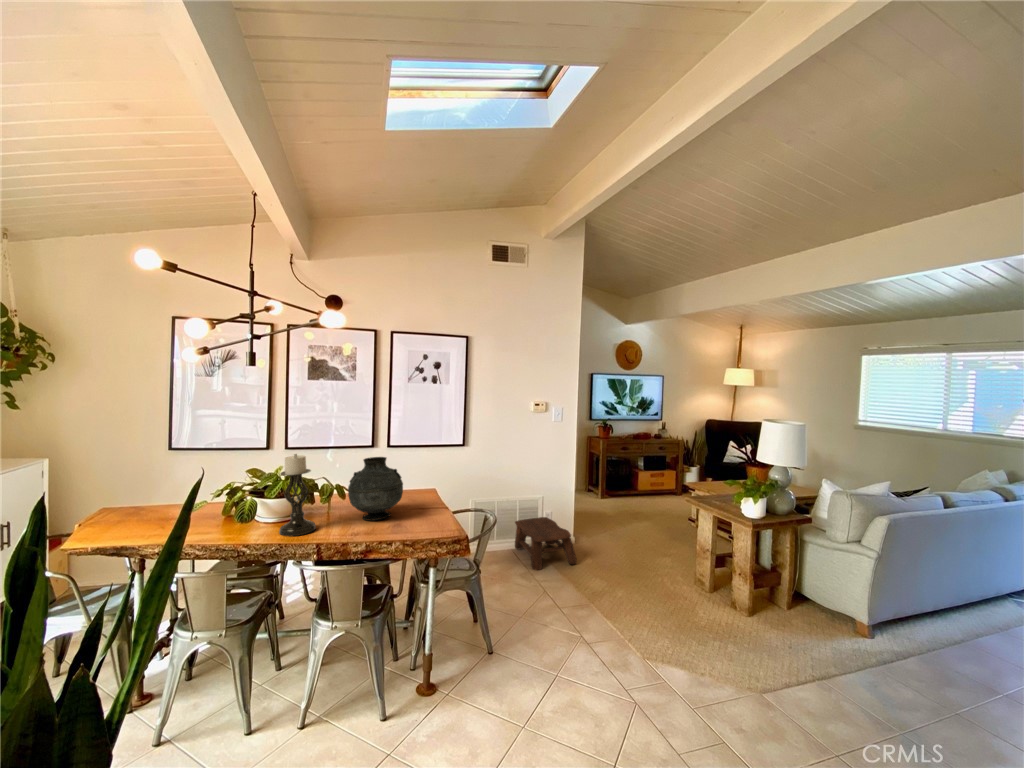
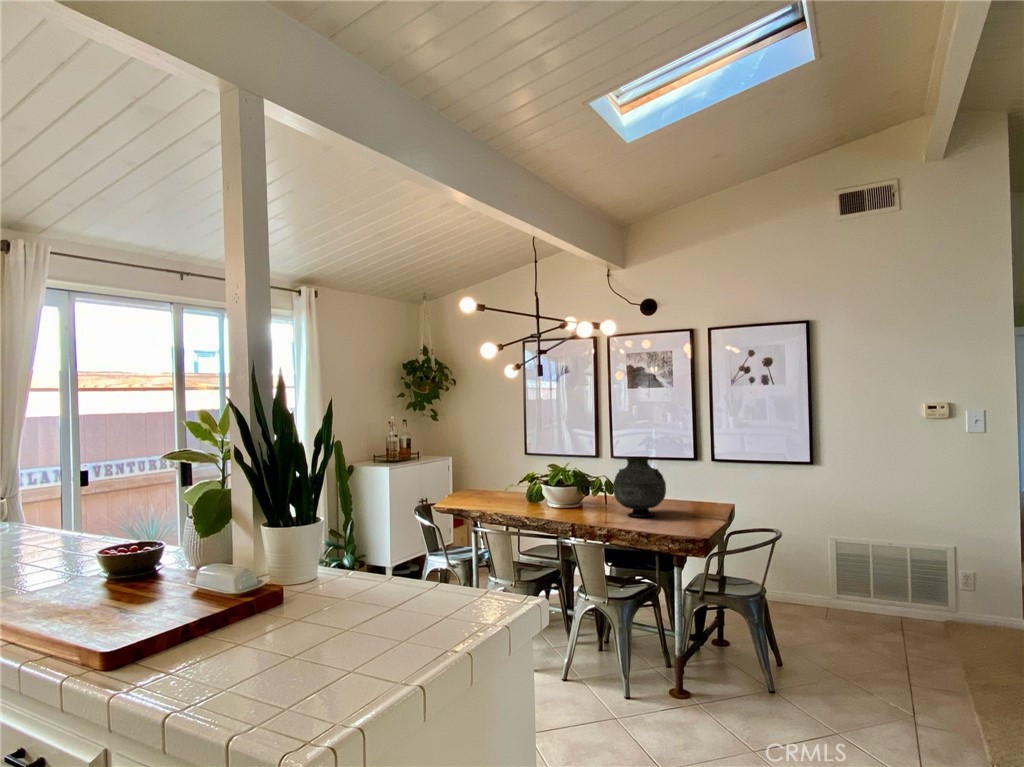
candle holder: present [279,454,316,537] -> none [553,447,583,517]
stool: present [515,517,577,570] -> none [899,578,996,656]

